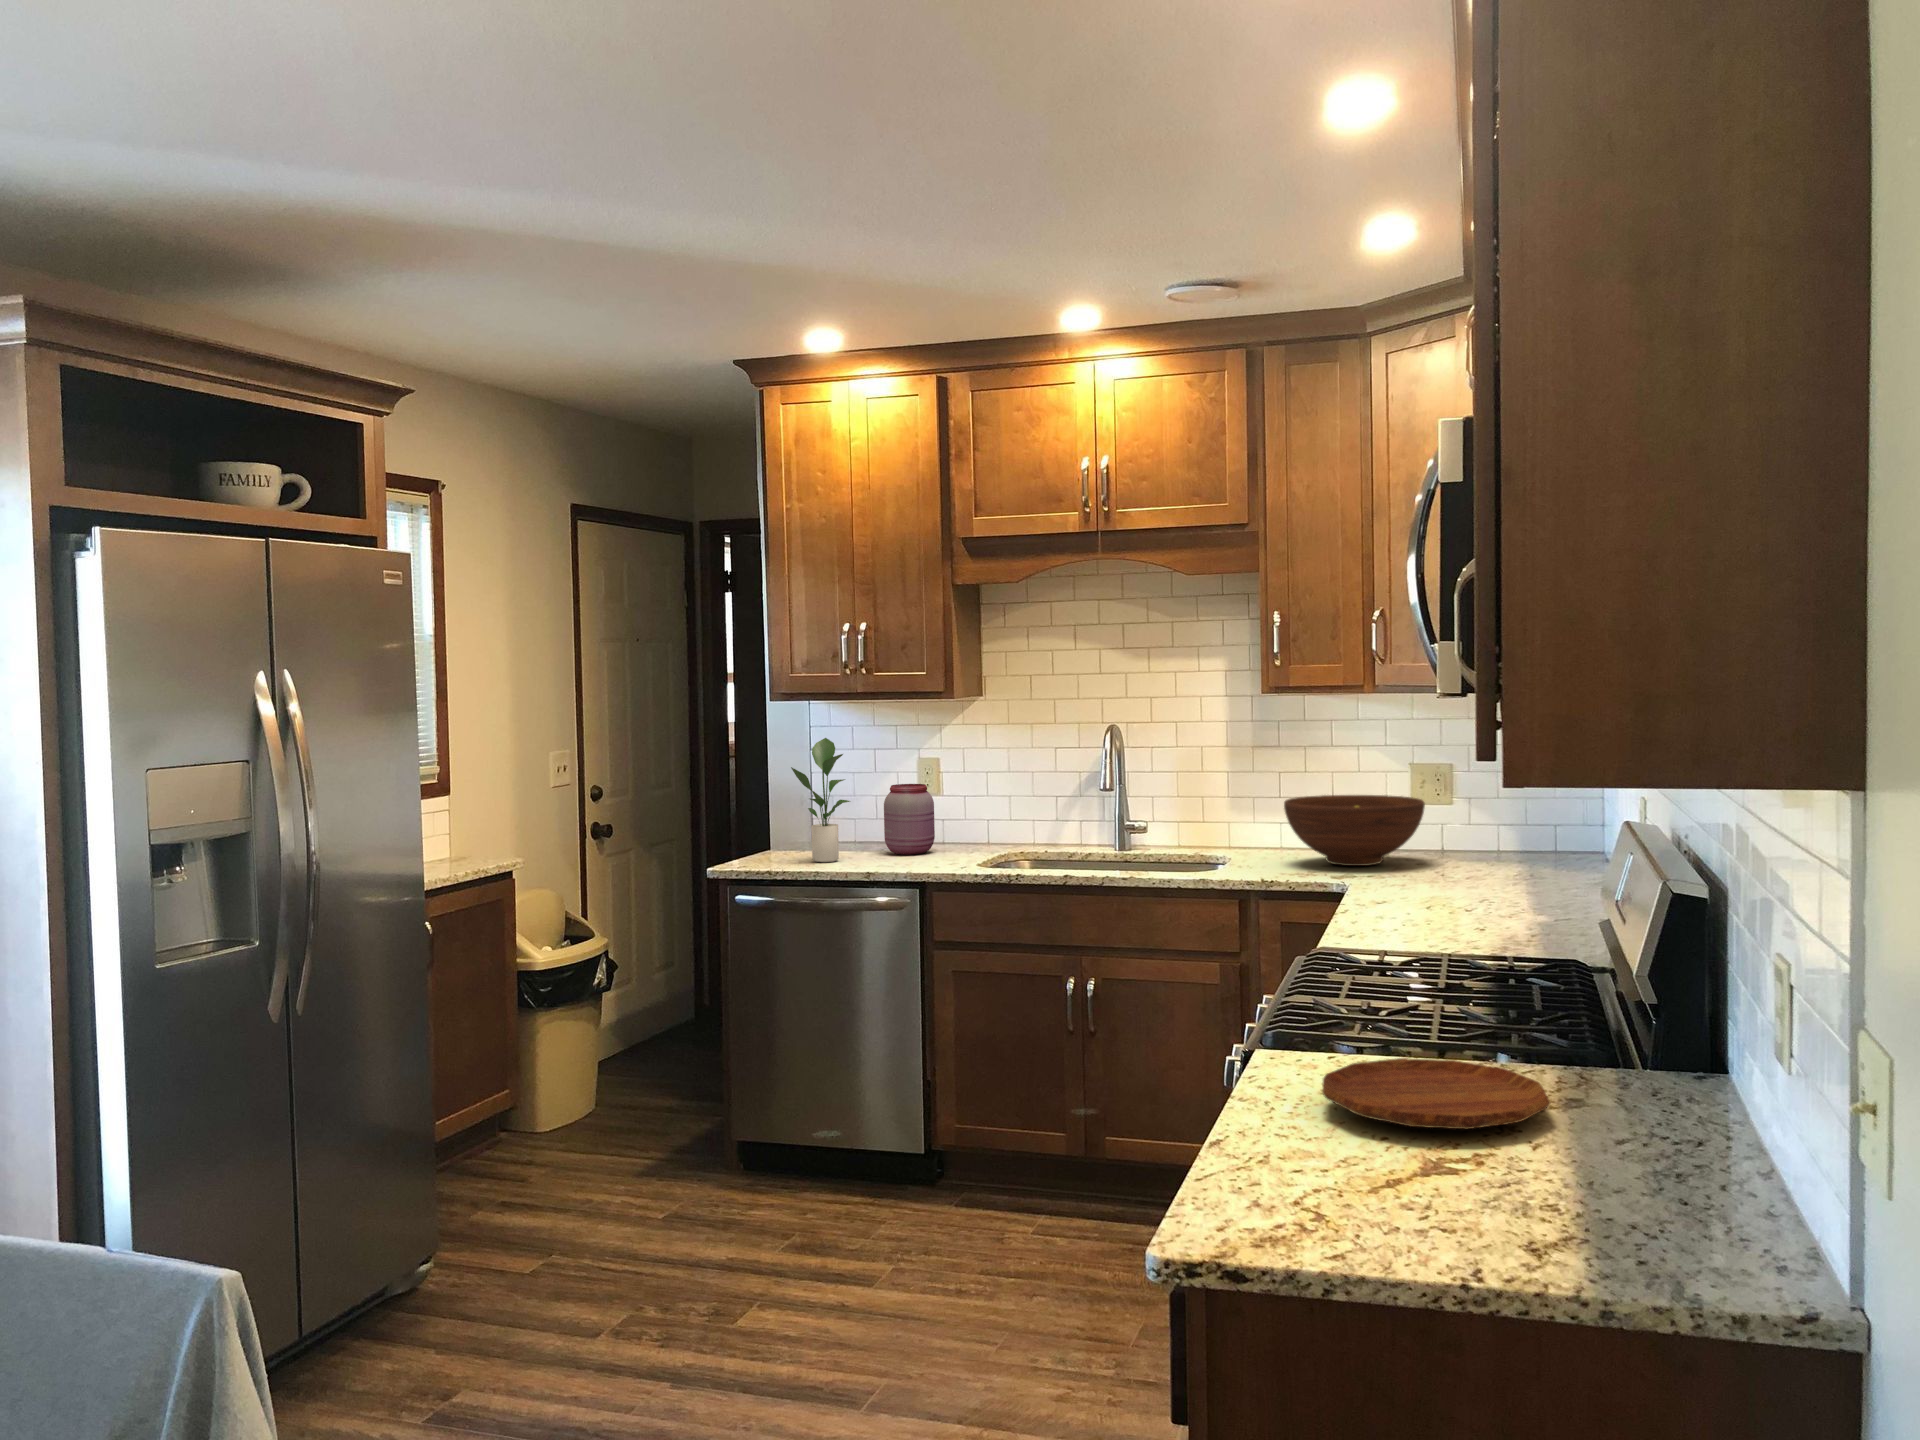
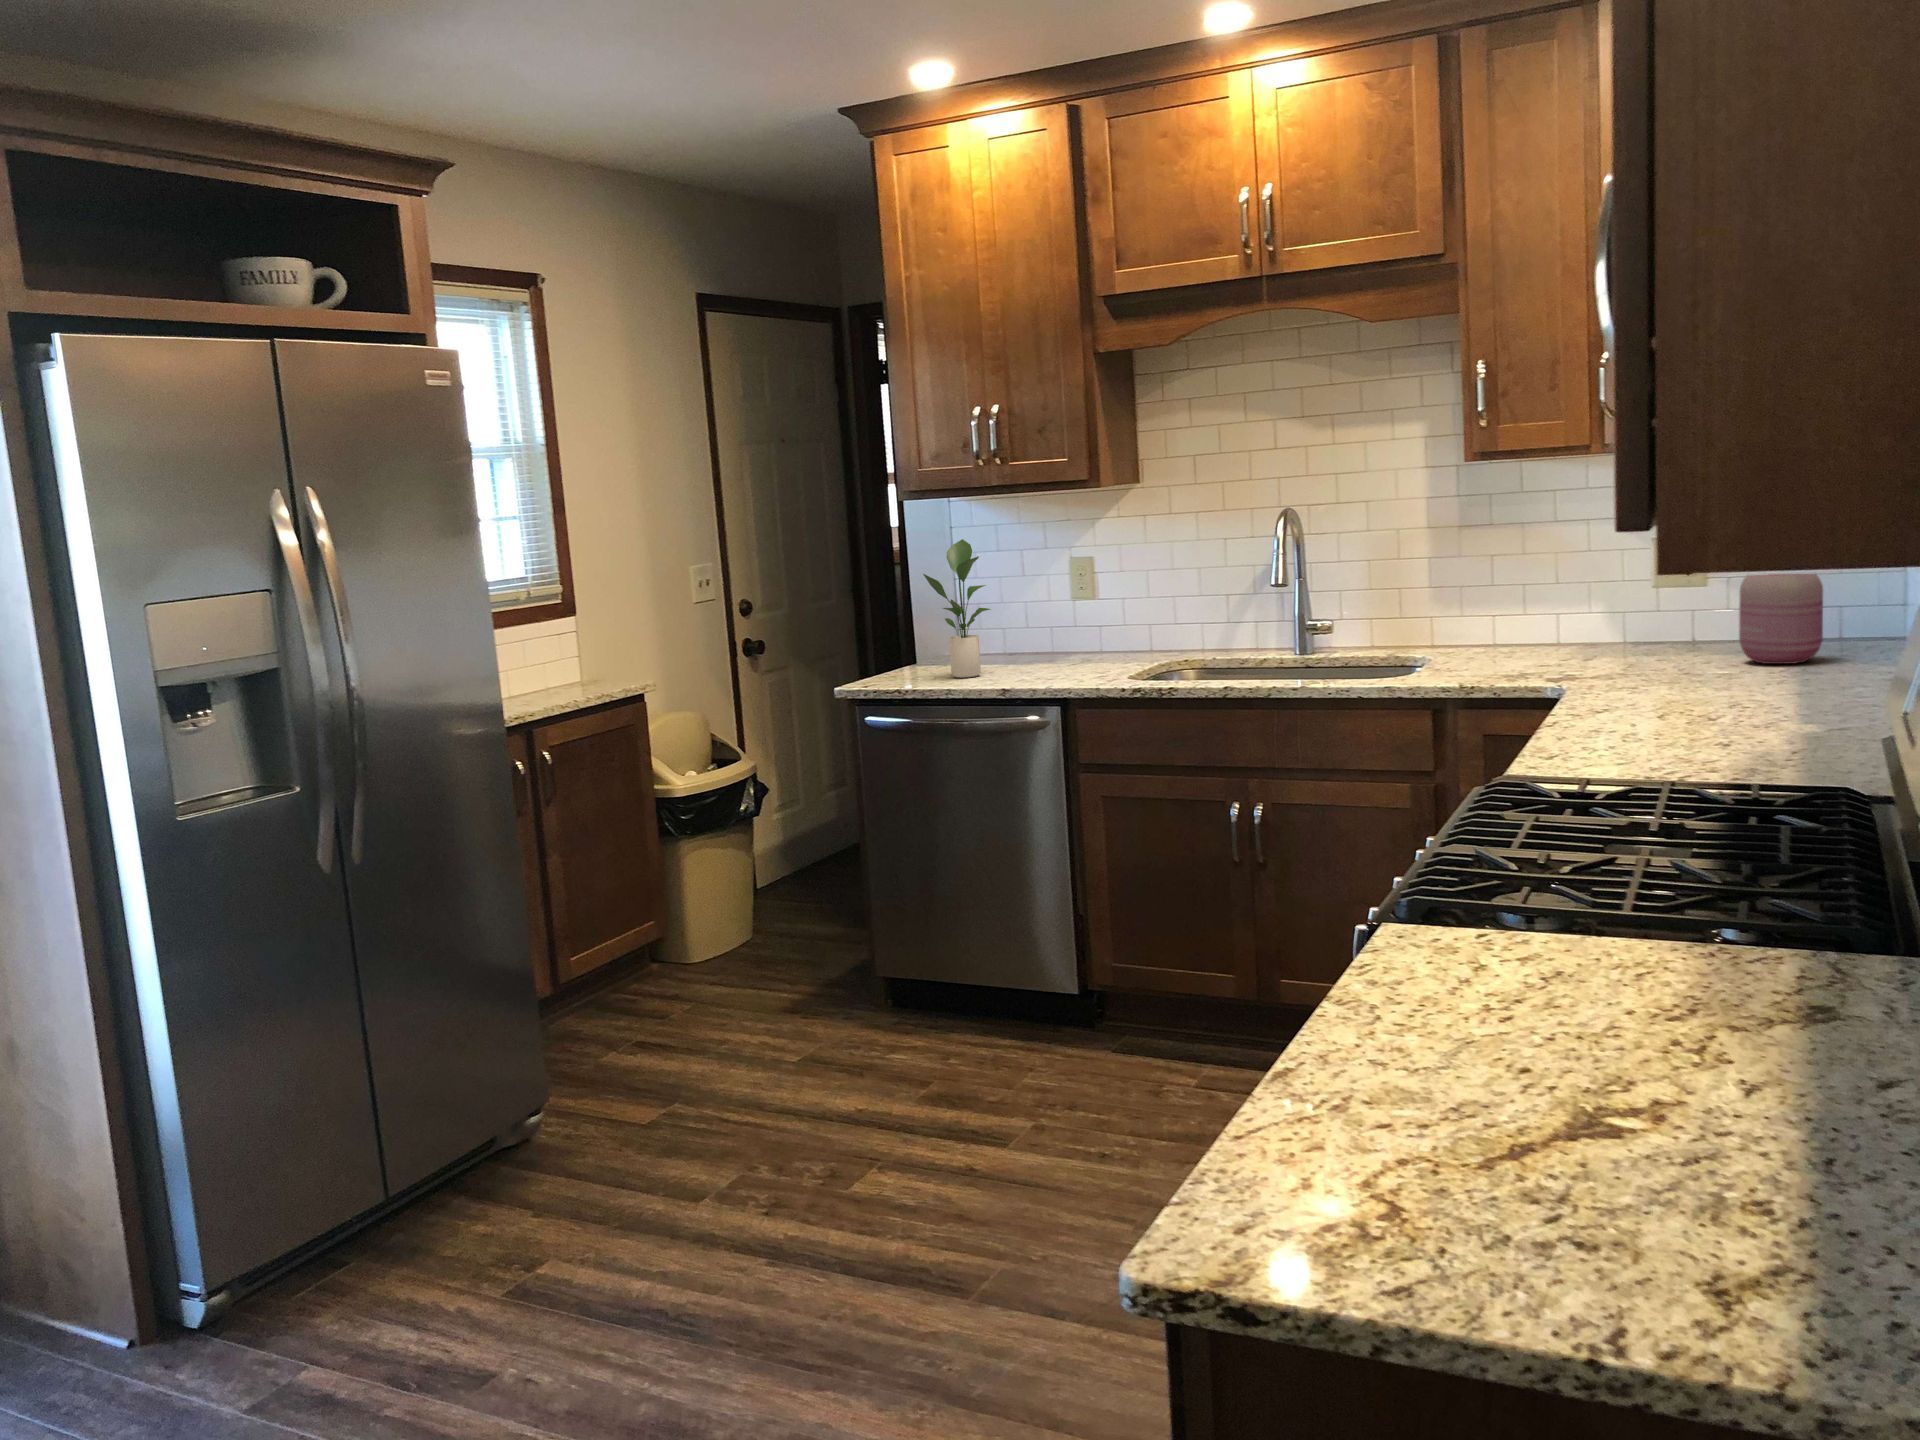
jar: present [884,784,935,855] -> present [1739,574,1823,664]
fruit bowl: present [1284,795,1425,866] -> none [1487,580,1663,665]
tray: present [1322,1058,1550,1129] -> none [1440,941,1780,1059]

